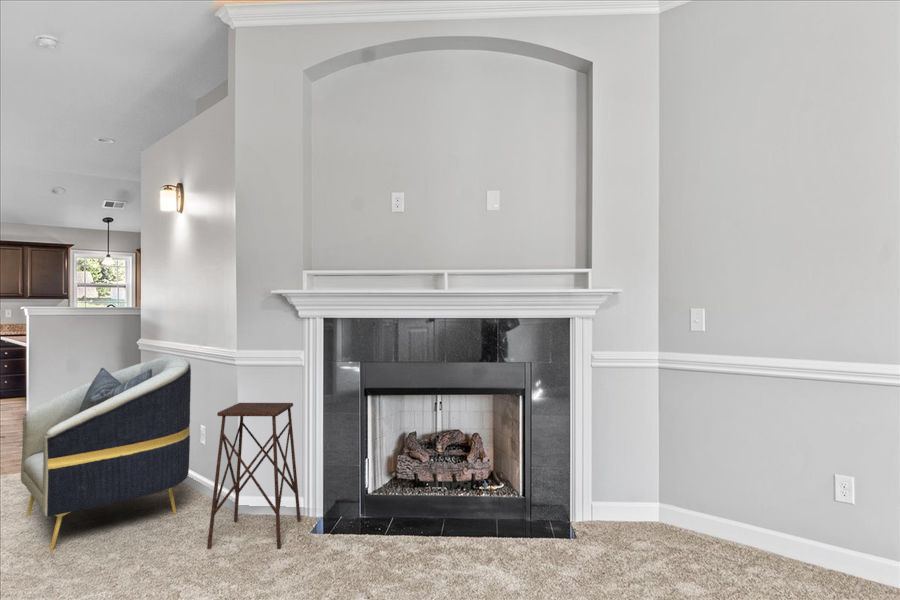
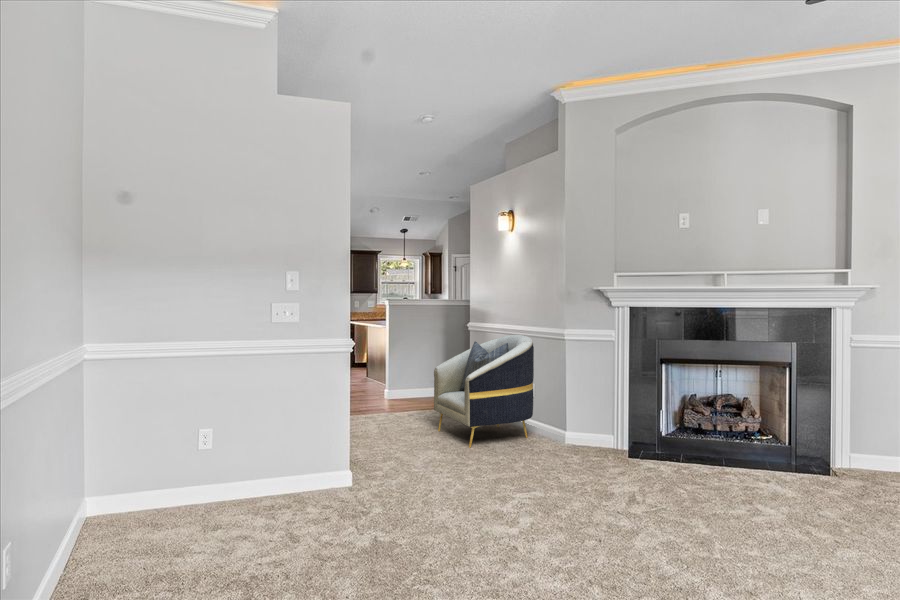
side table: present [207,403,301,549] -> none [562,366,615,460]

